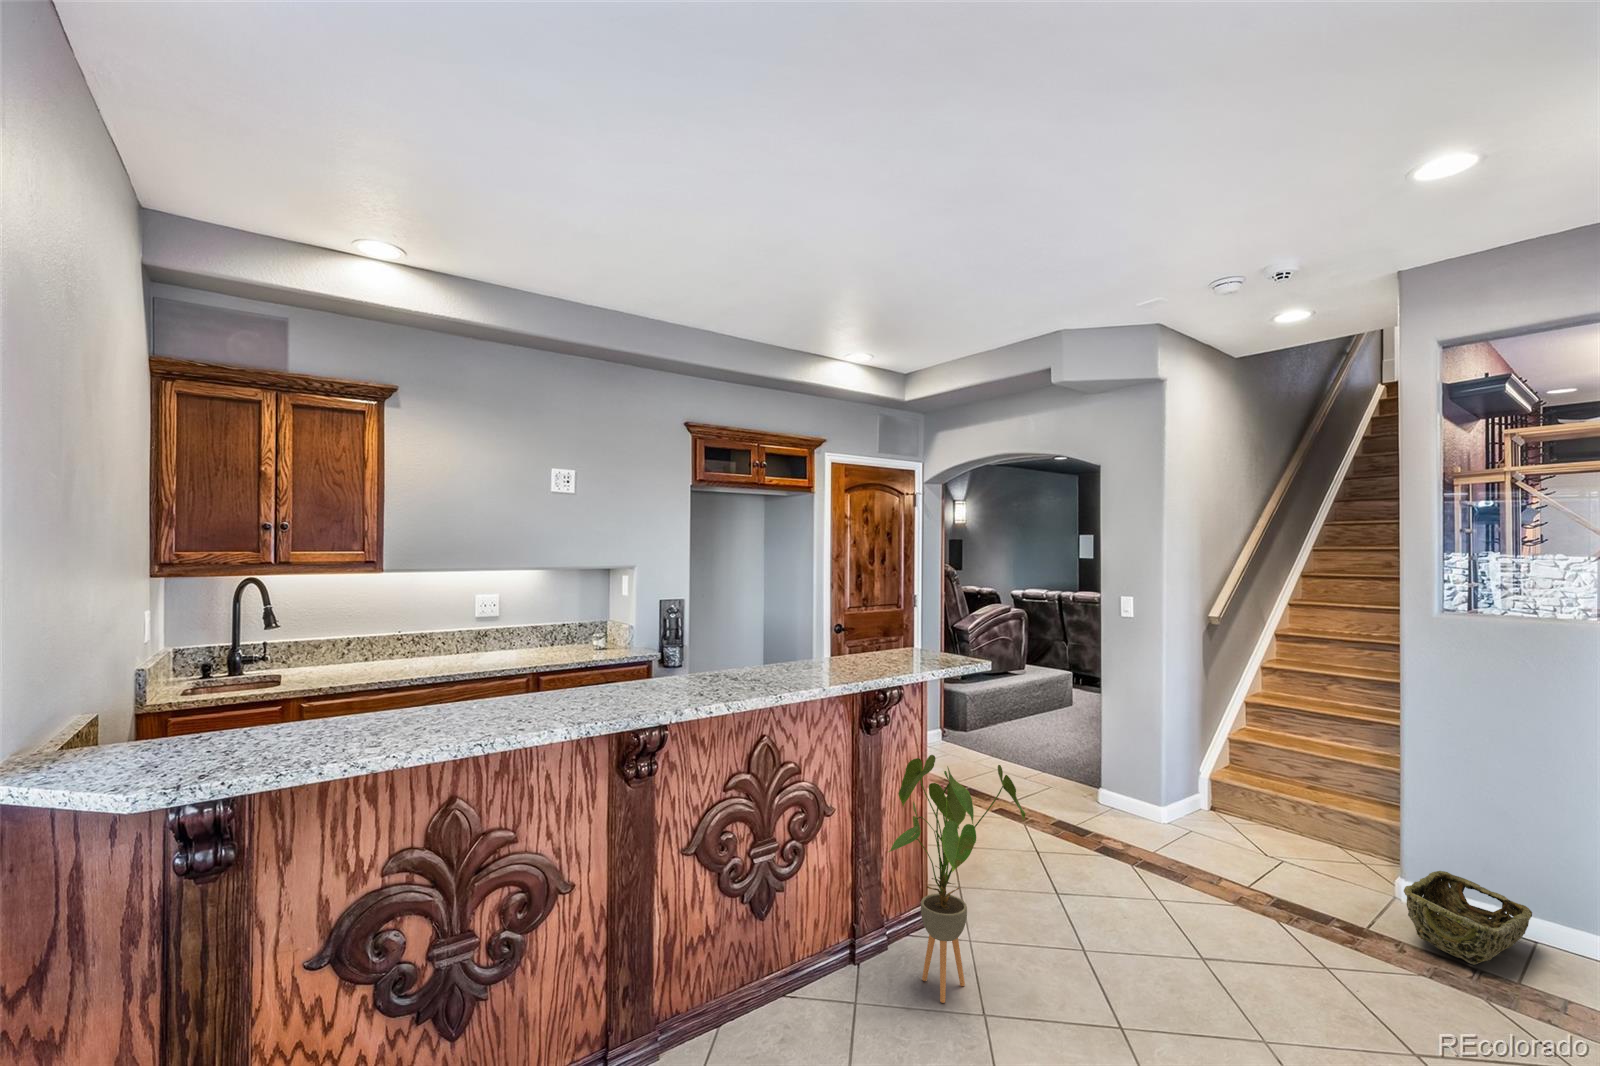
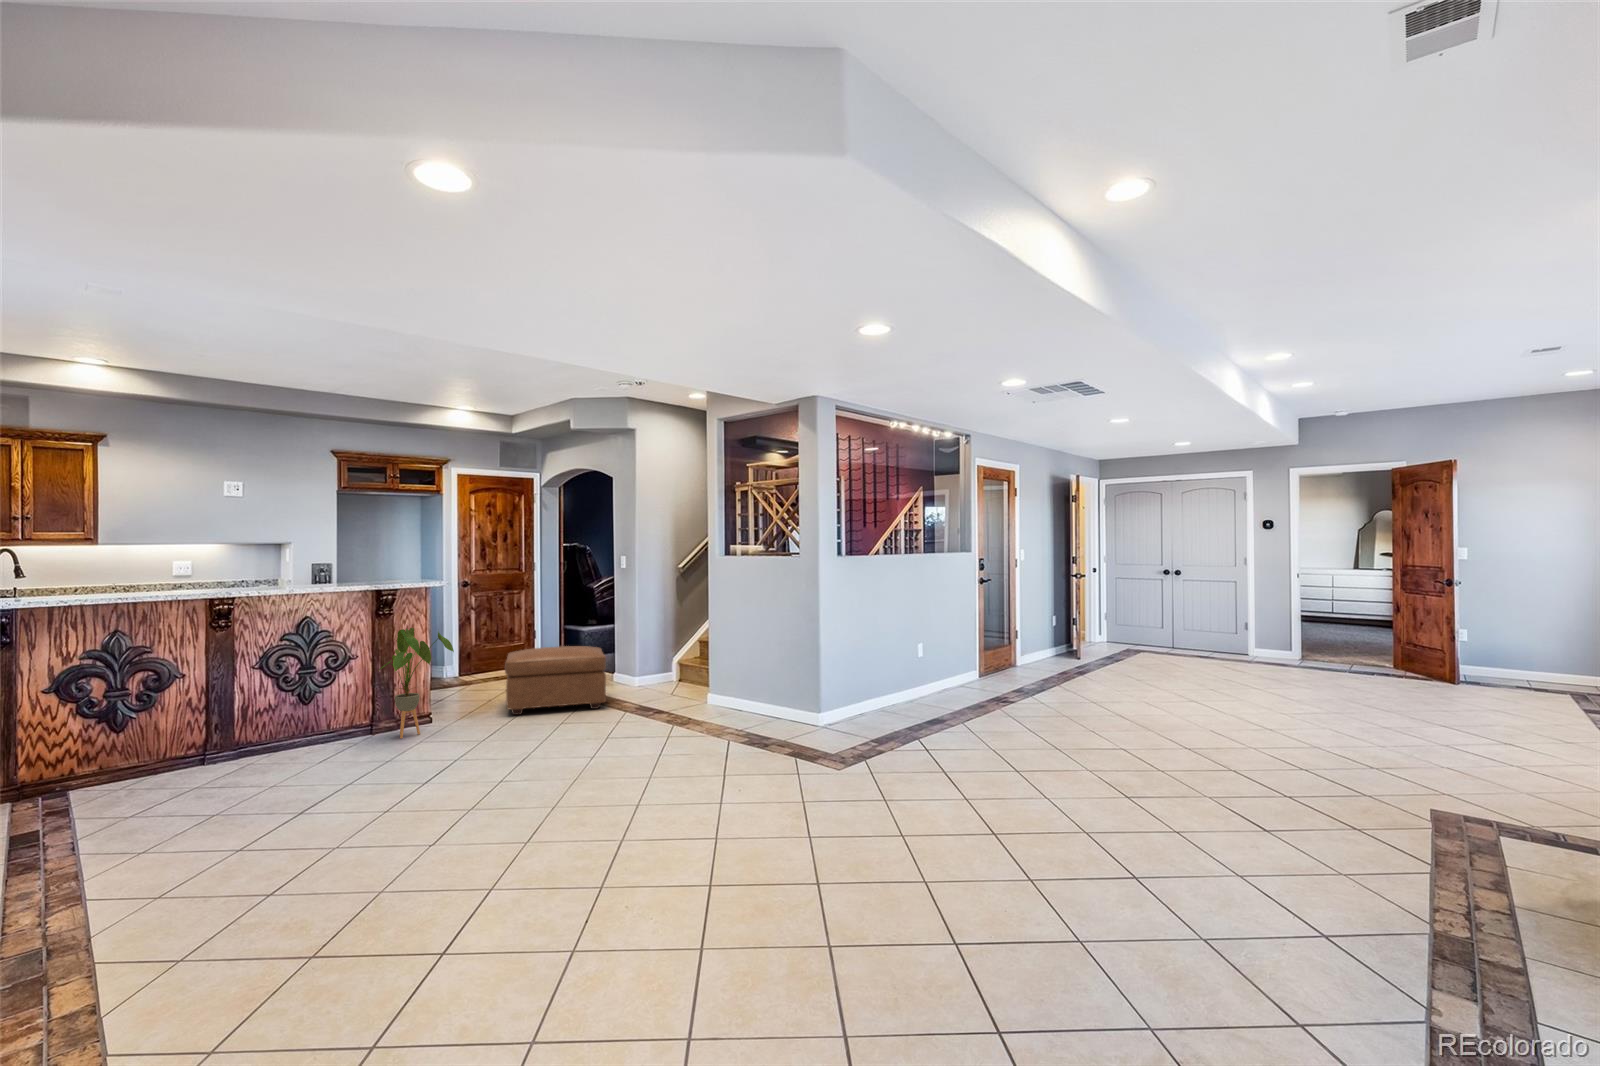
ottoman: none [1014,770,1244,920] -> present [505,646,606,715]
woven basket: present [1404,871,1532,965] -> none [664,681,724,714]

